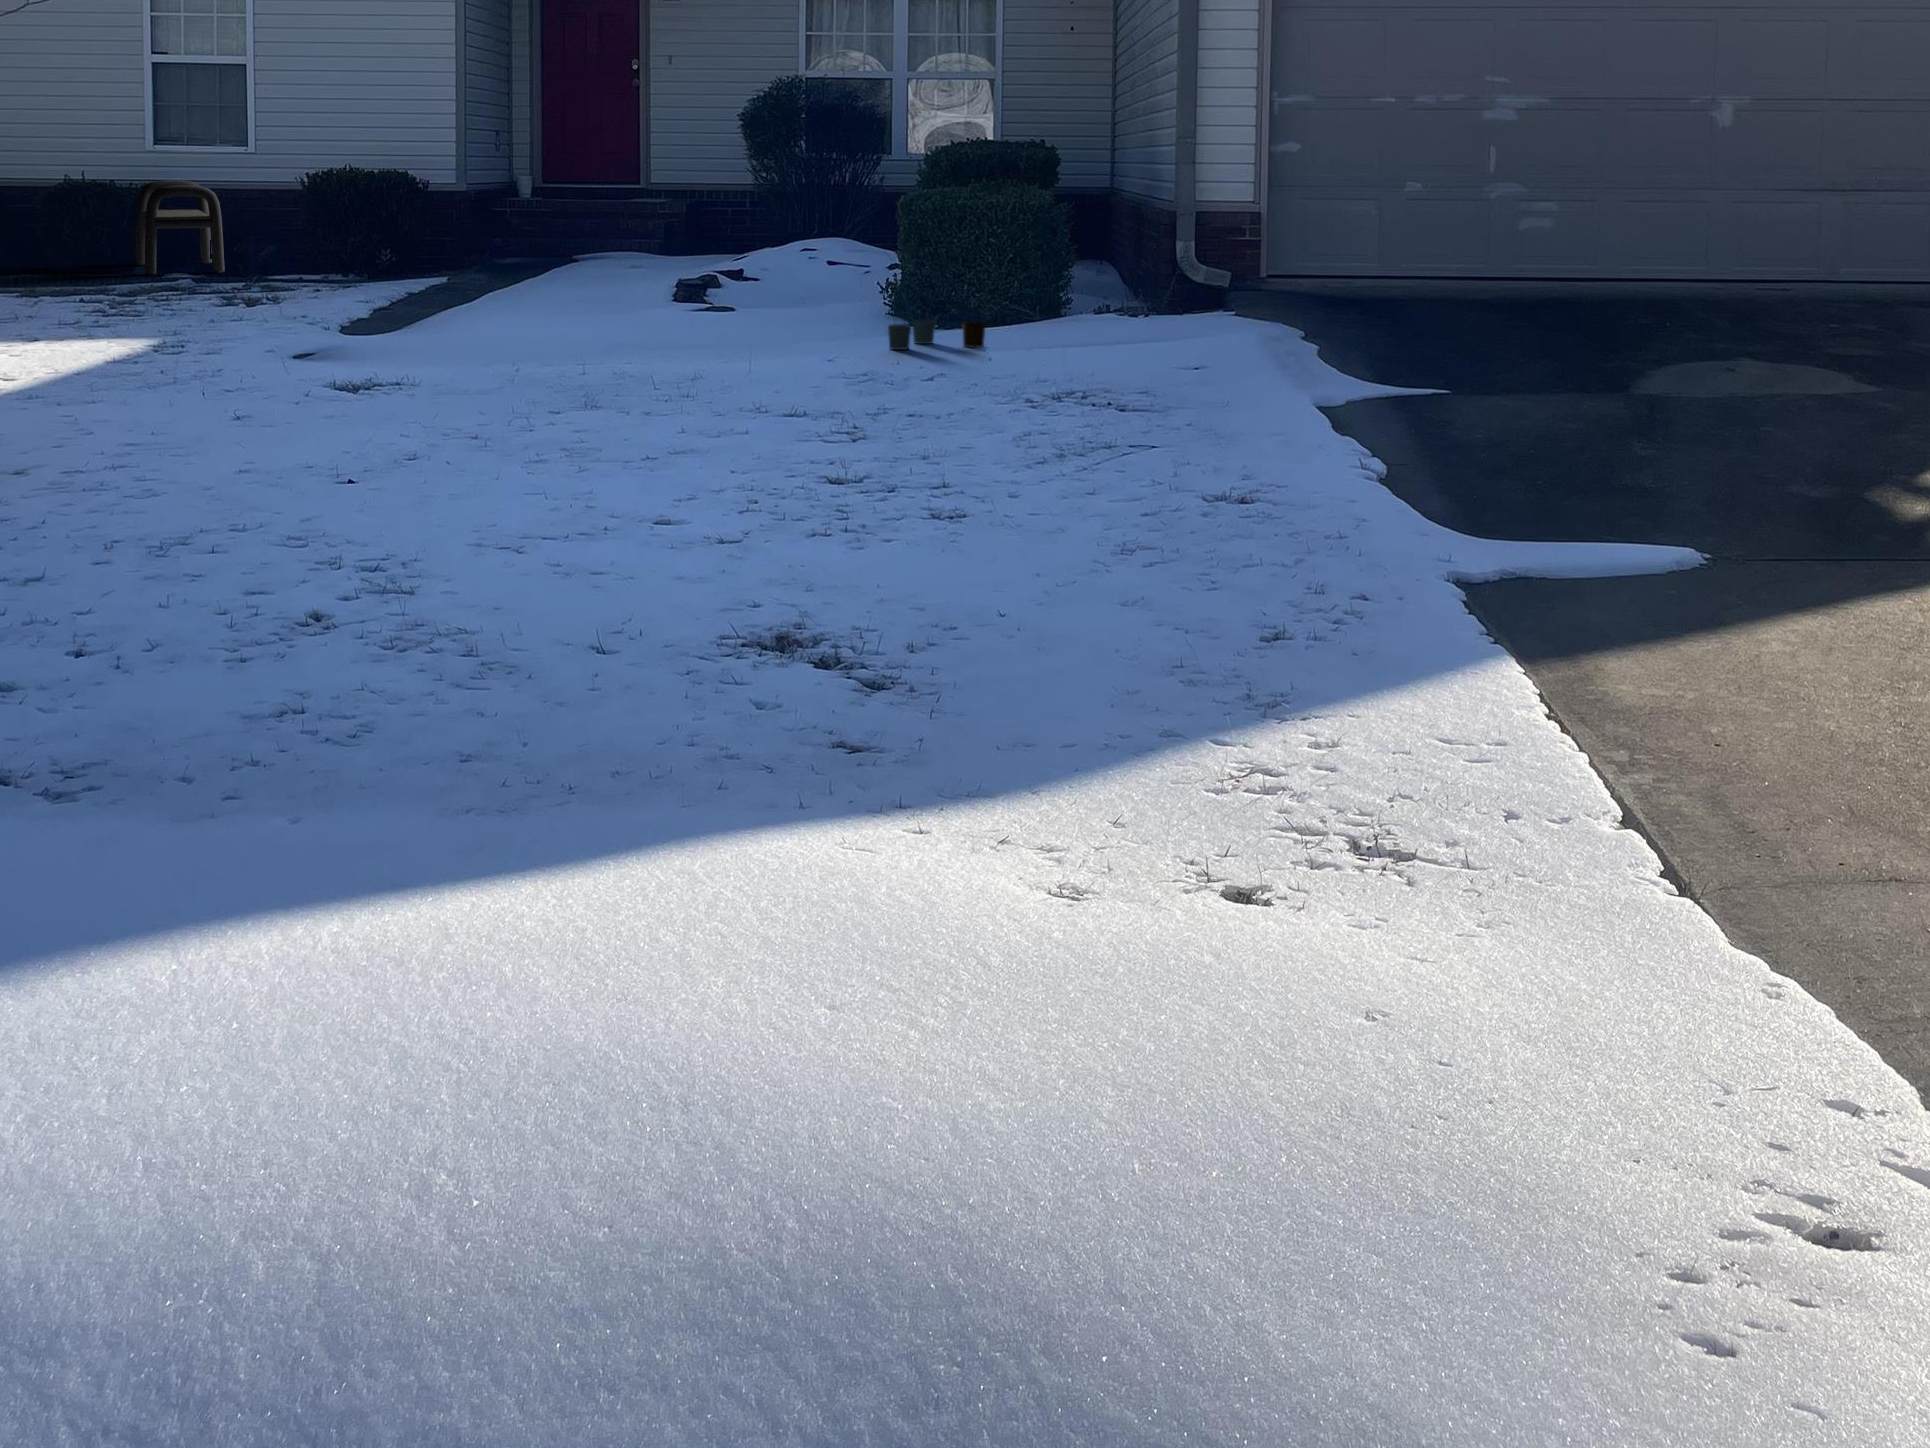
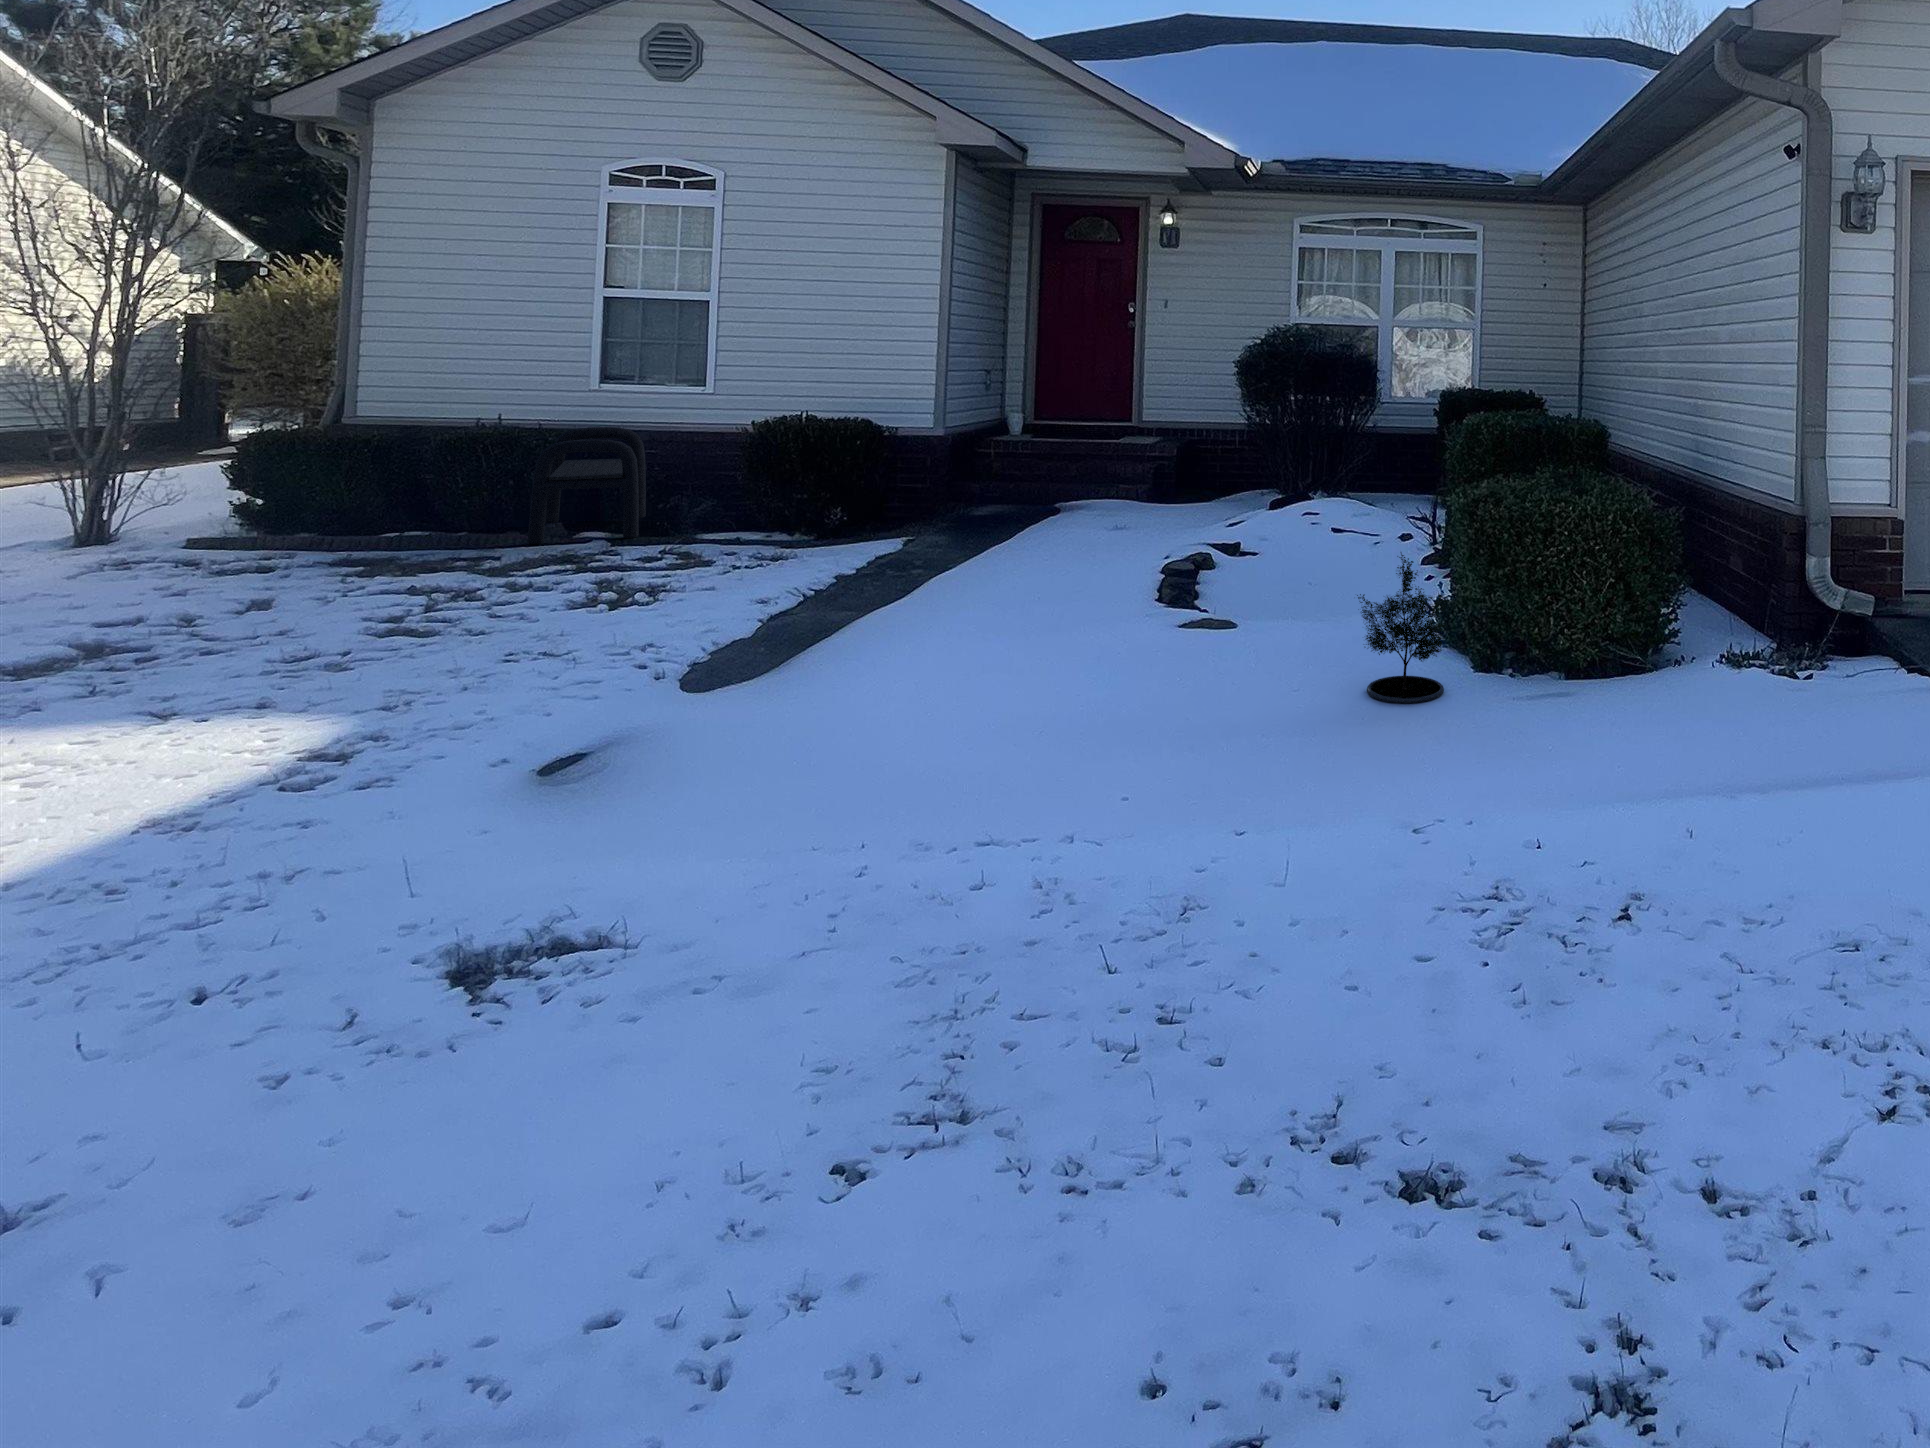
potted tree: none [821,230,892,337] -> present [1357,553,1448,703]
bucket: present [888,311,985,350] -> none [1460,669,1593,750]

